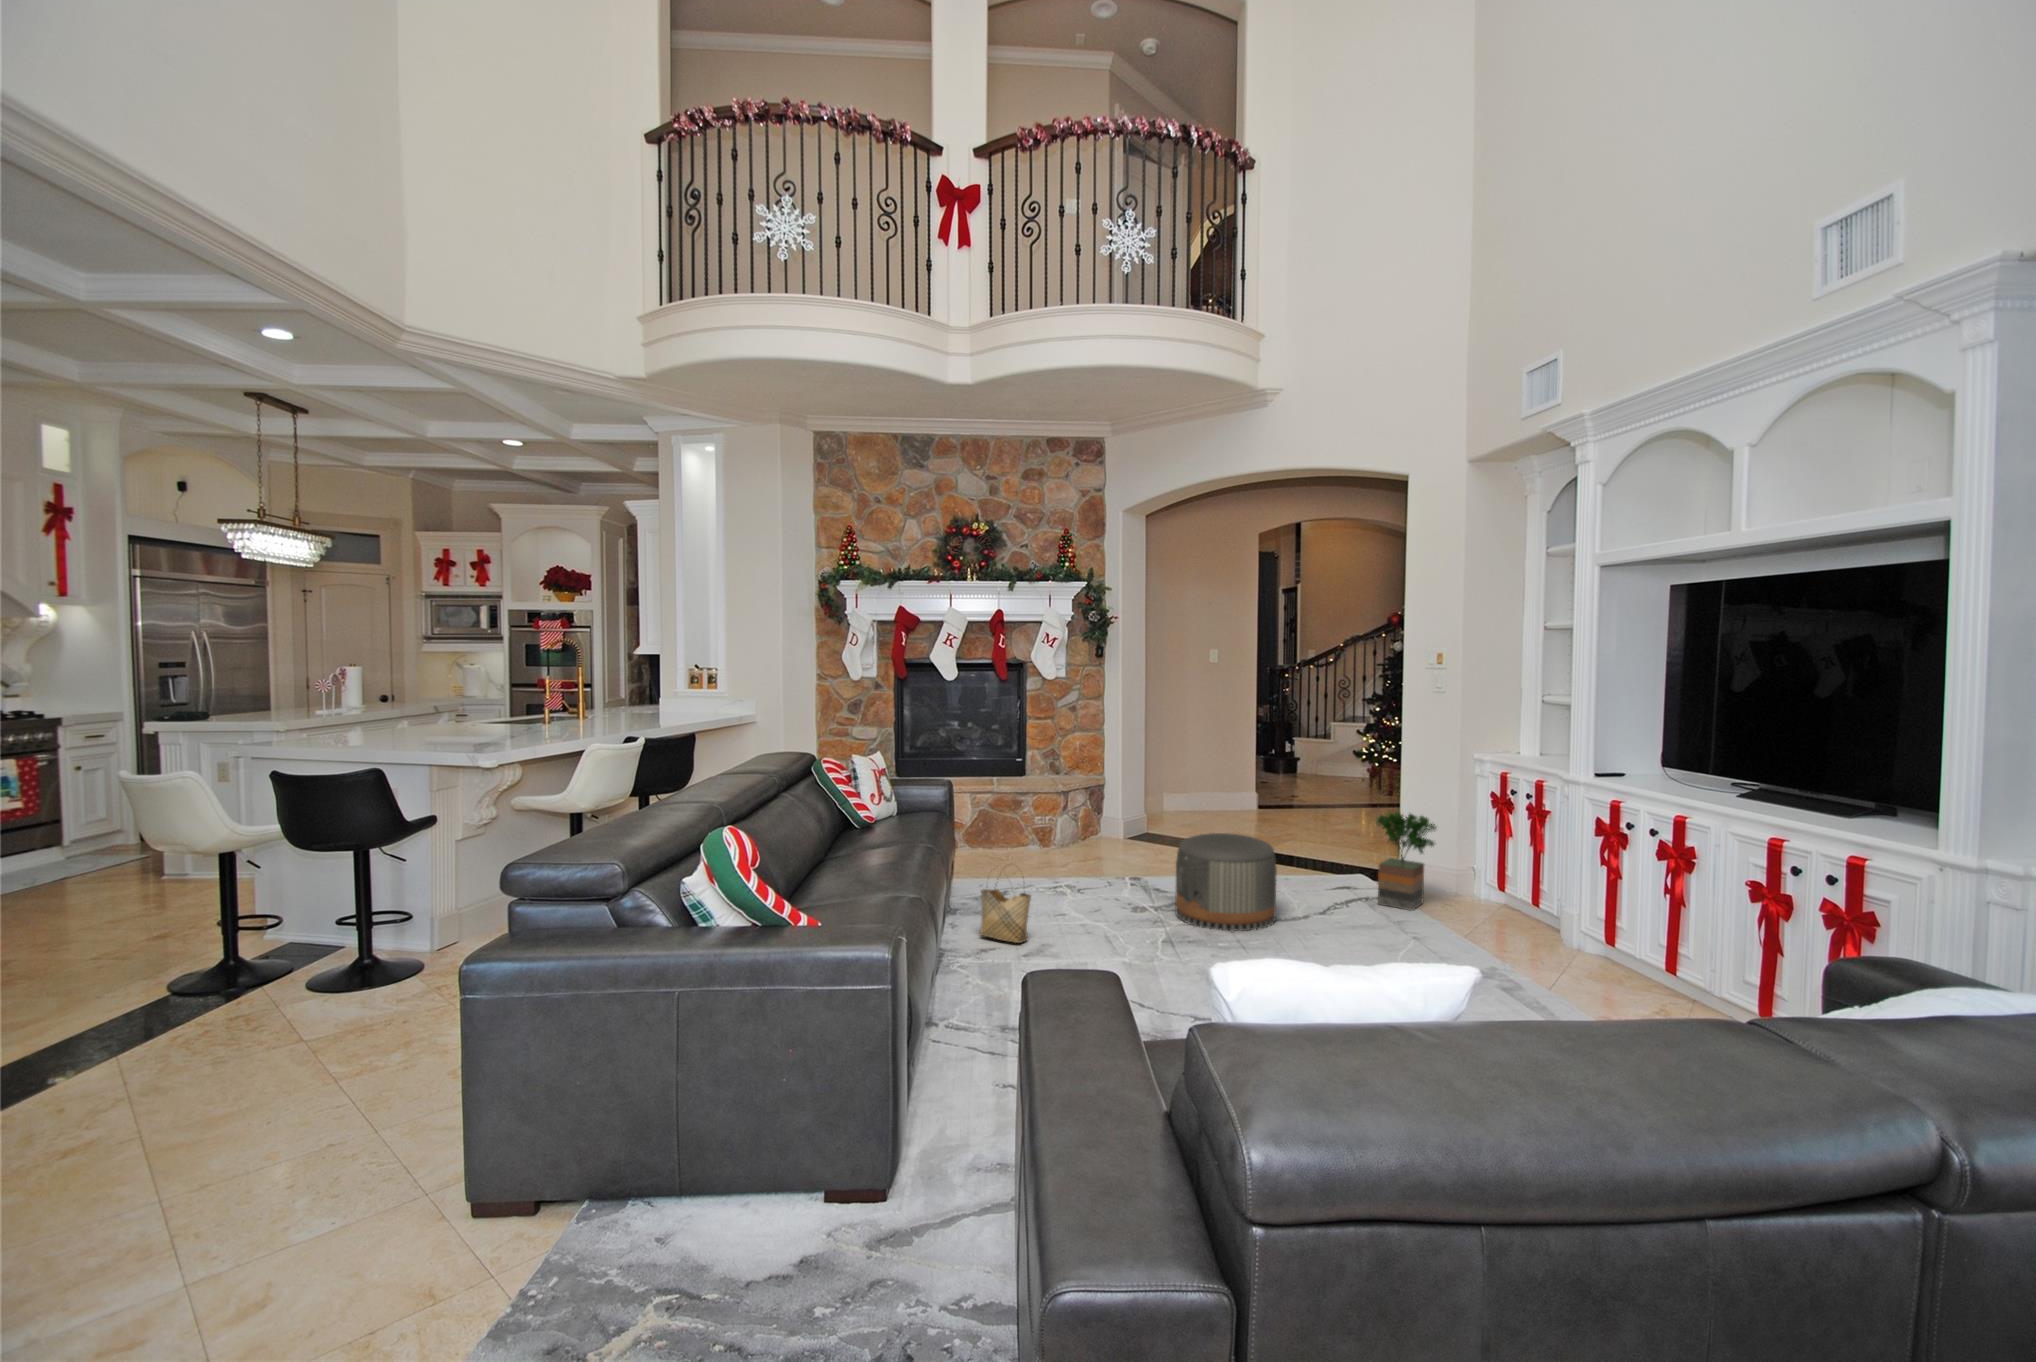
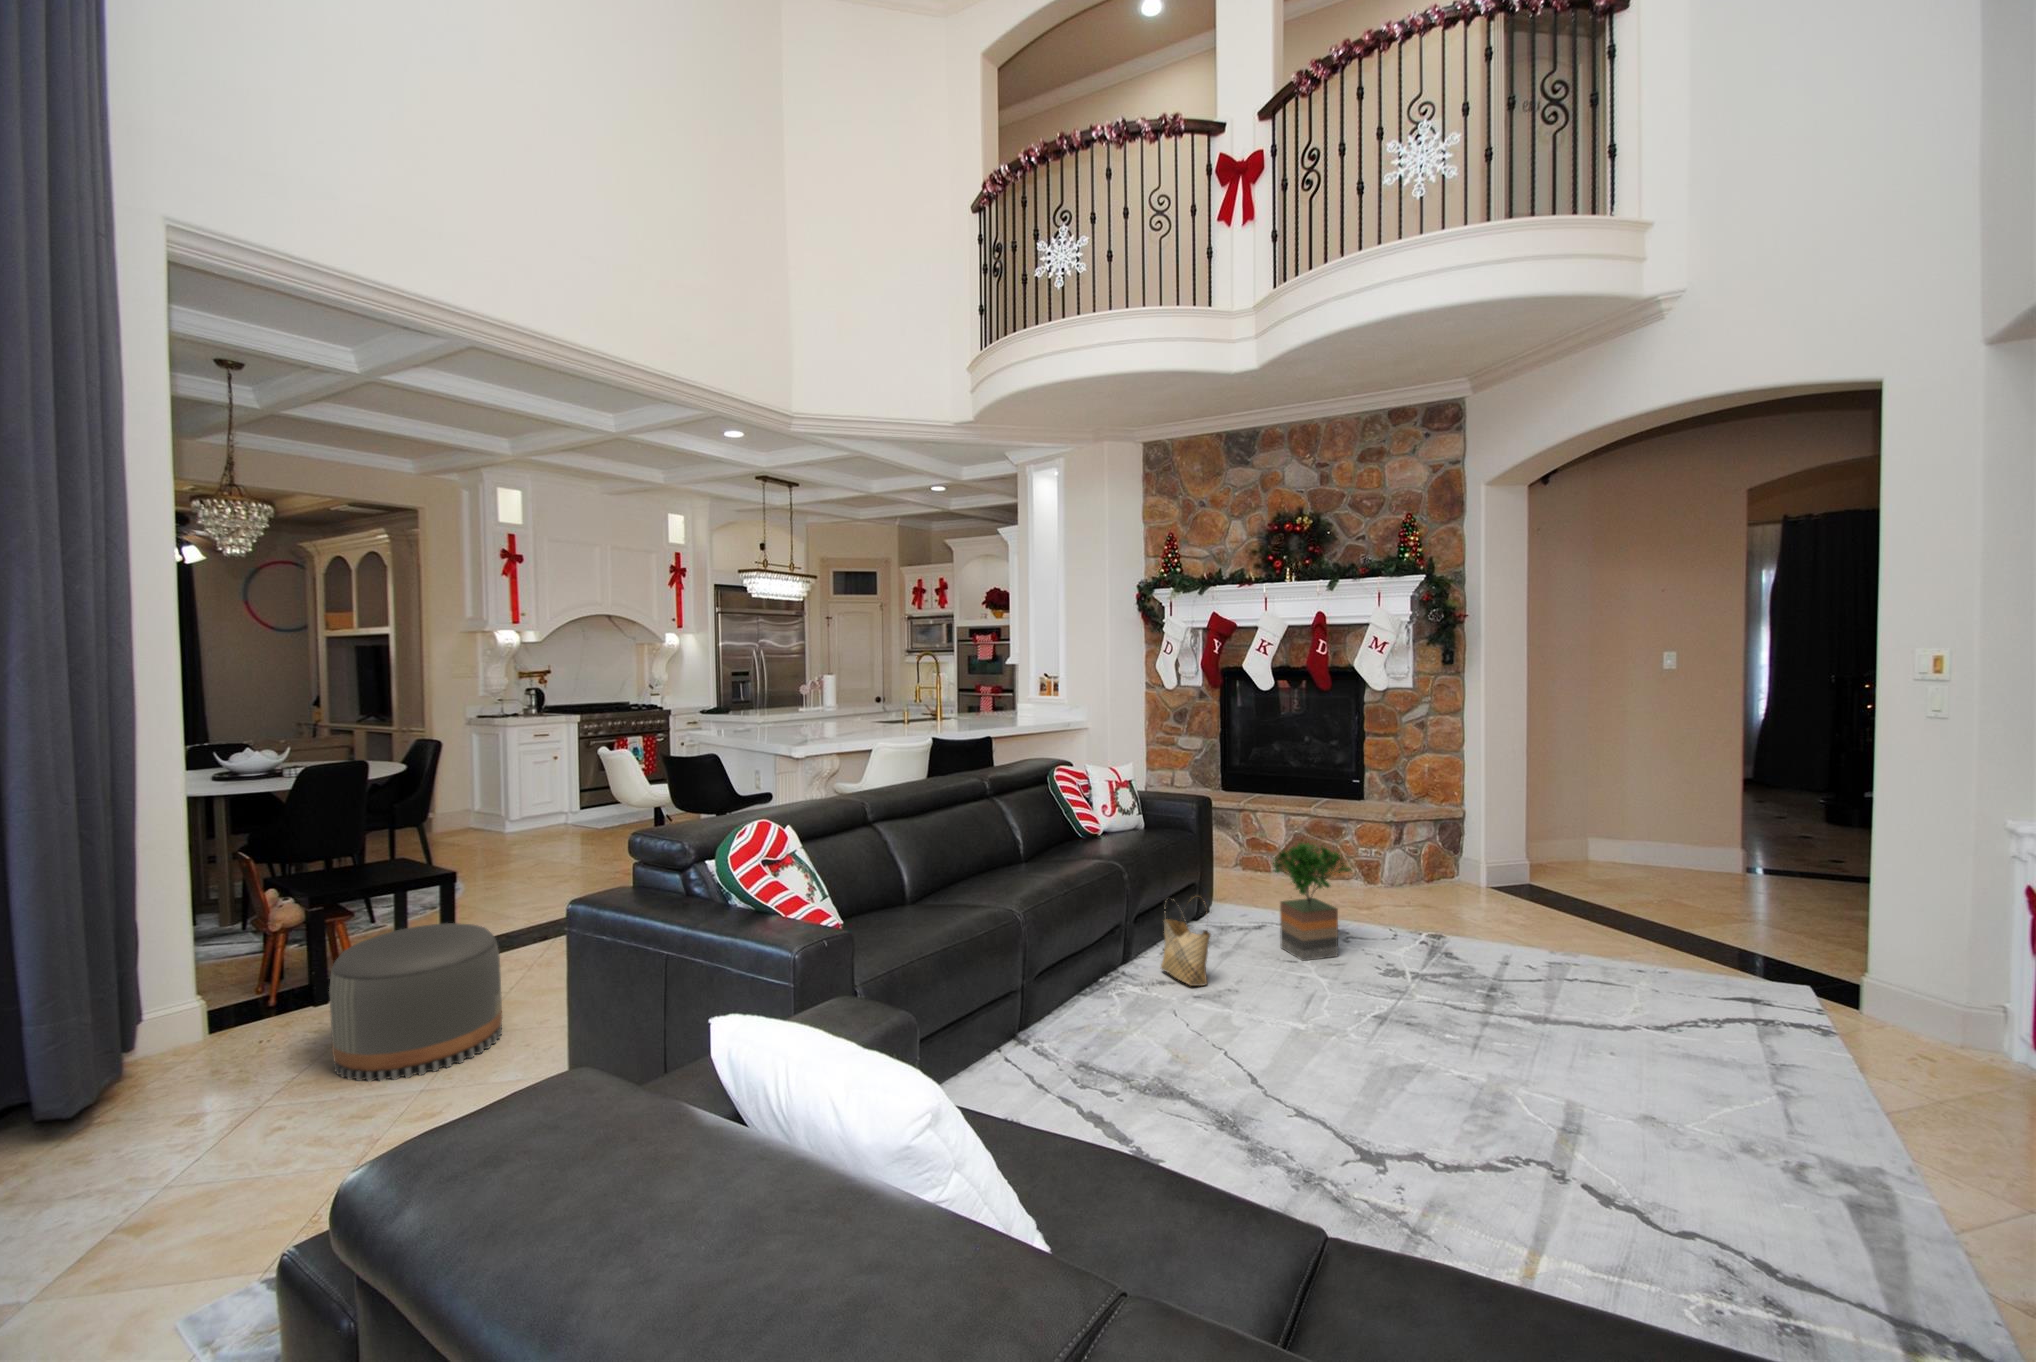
potted tree: present [1376,812,1437,910] -> present [1273,843,1352,961]
pouf: present [1175,833,1277,932] -> present [329,923,502,1082]

